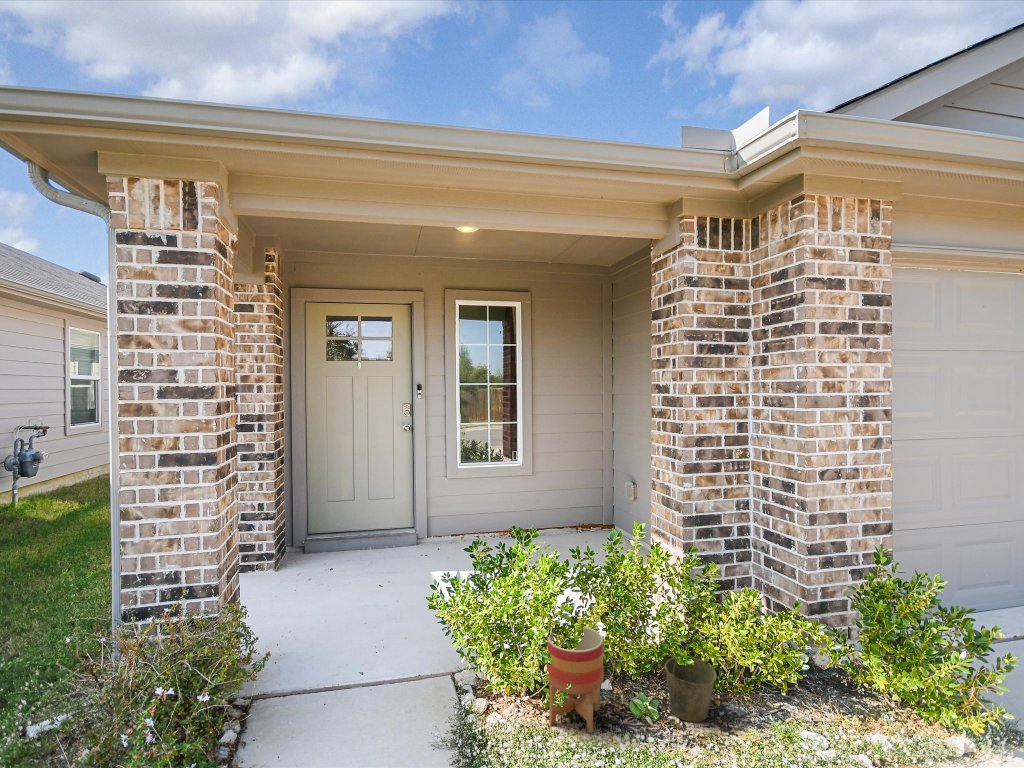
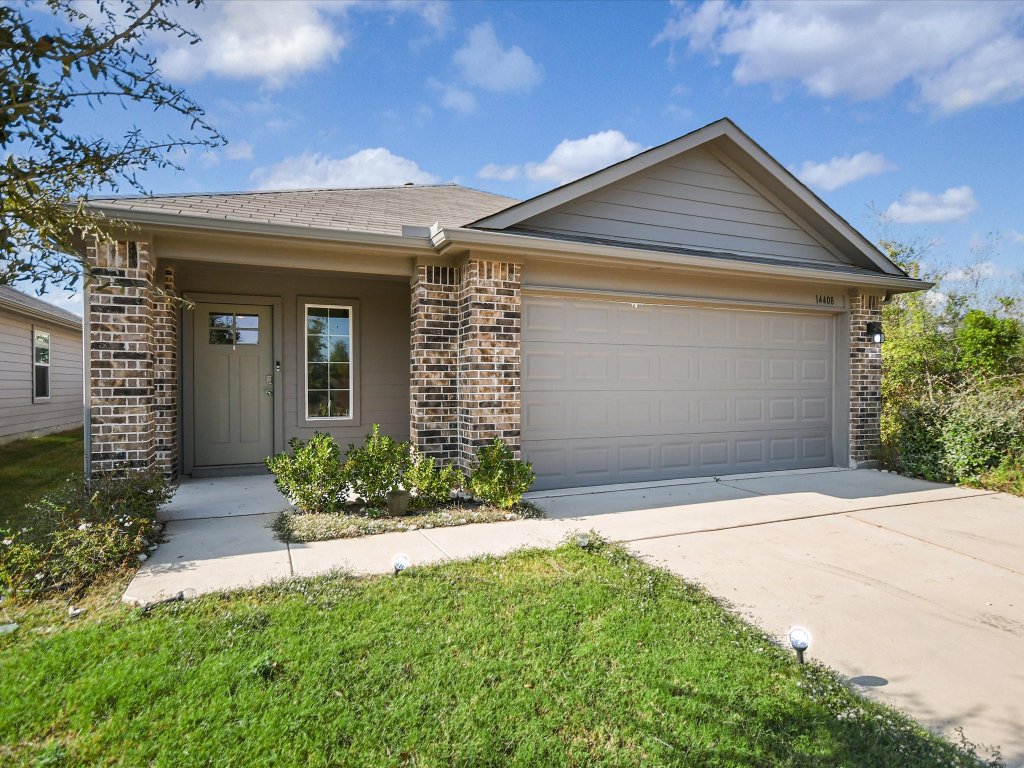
planter: present [547,627,603,733] -> none [325,474,353,519]

